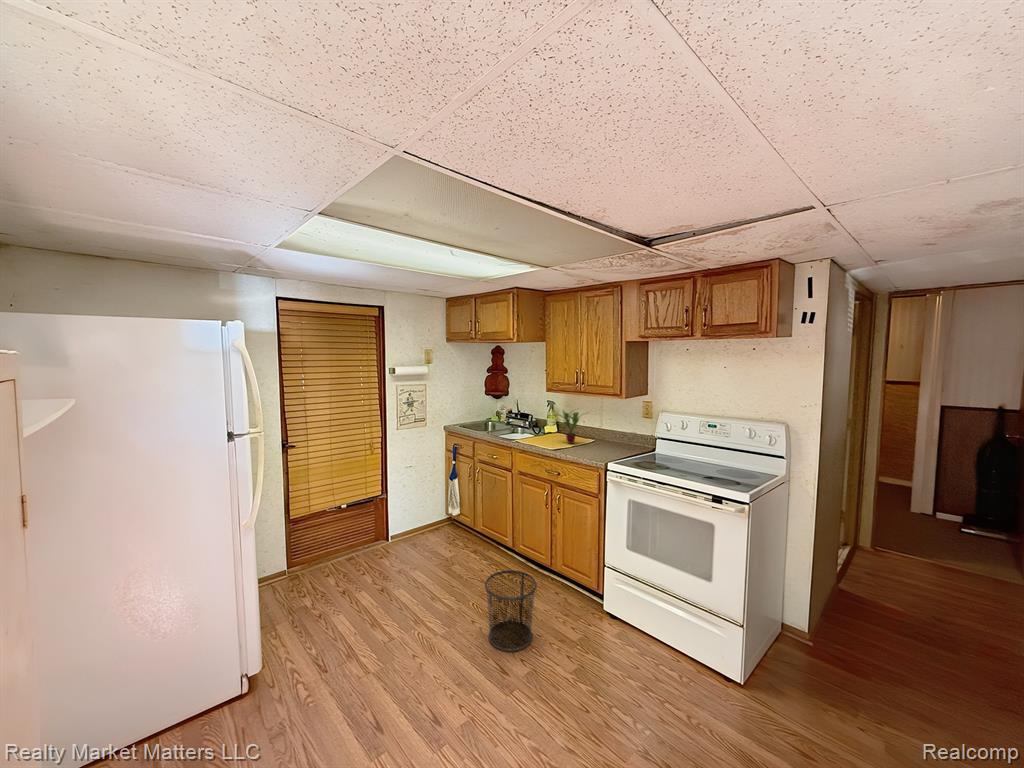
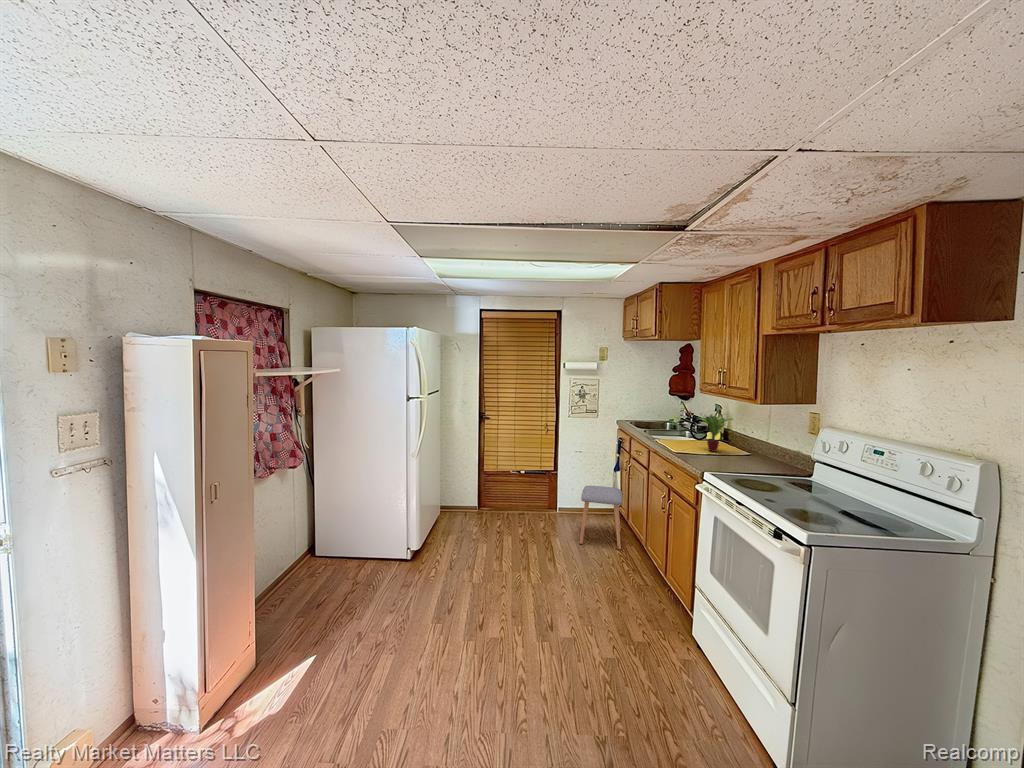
stool: none [434,498,488,571] -> present [580,486,622,550]
waste bin: present [485,570,537,651] -> none [559,549,607,621]

